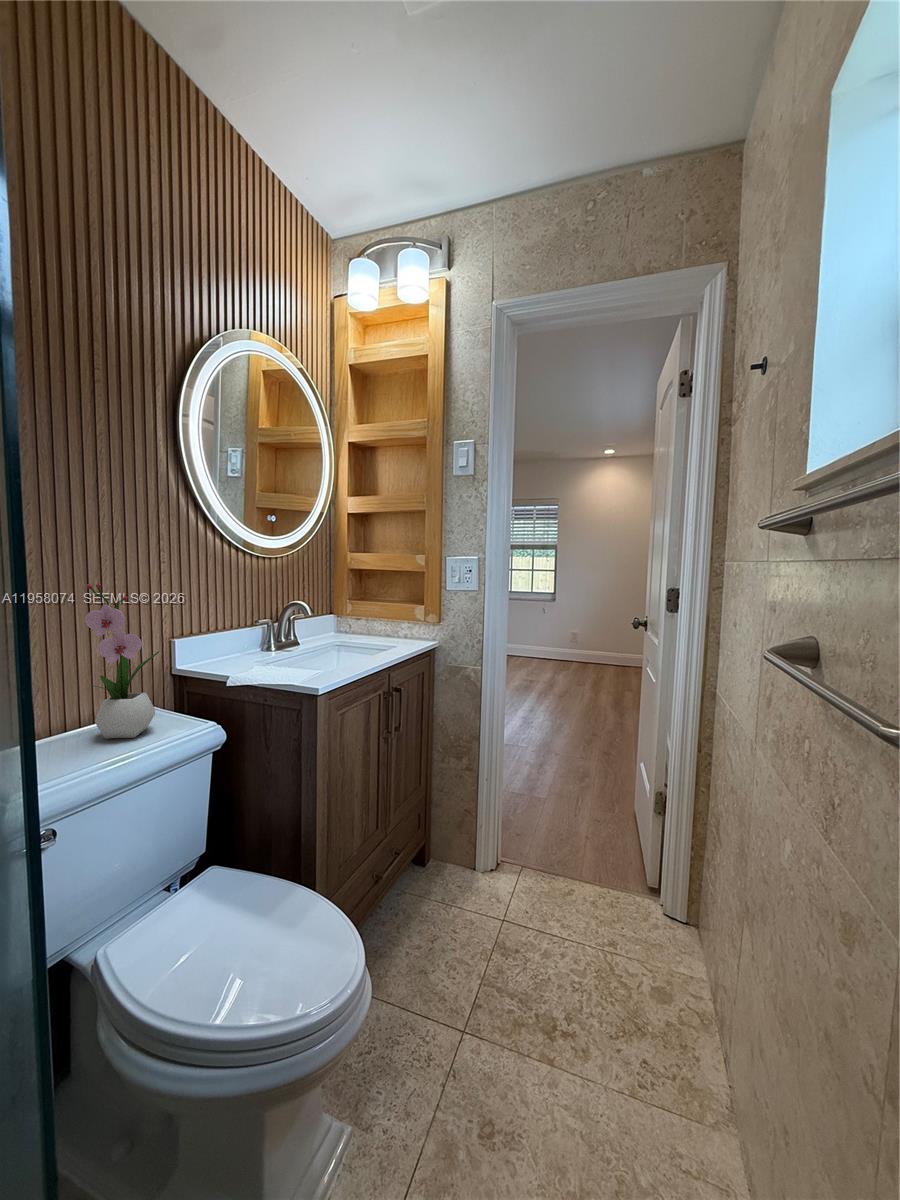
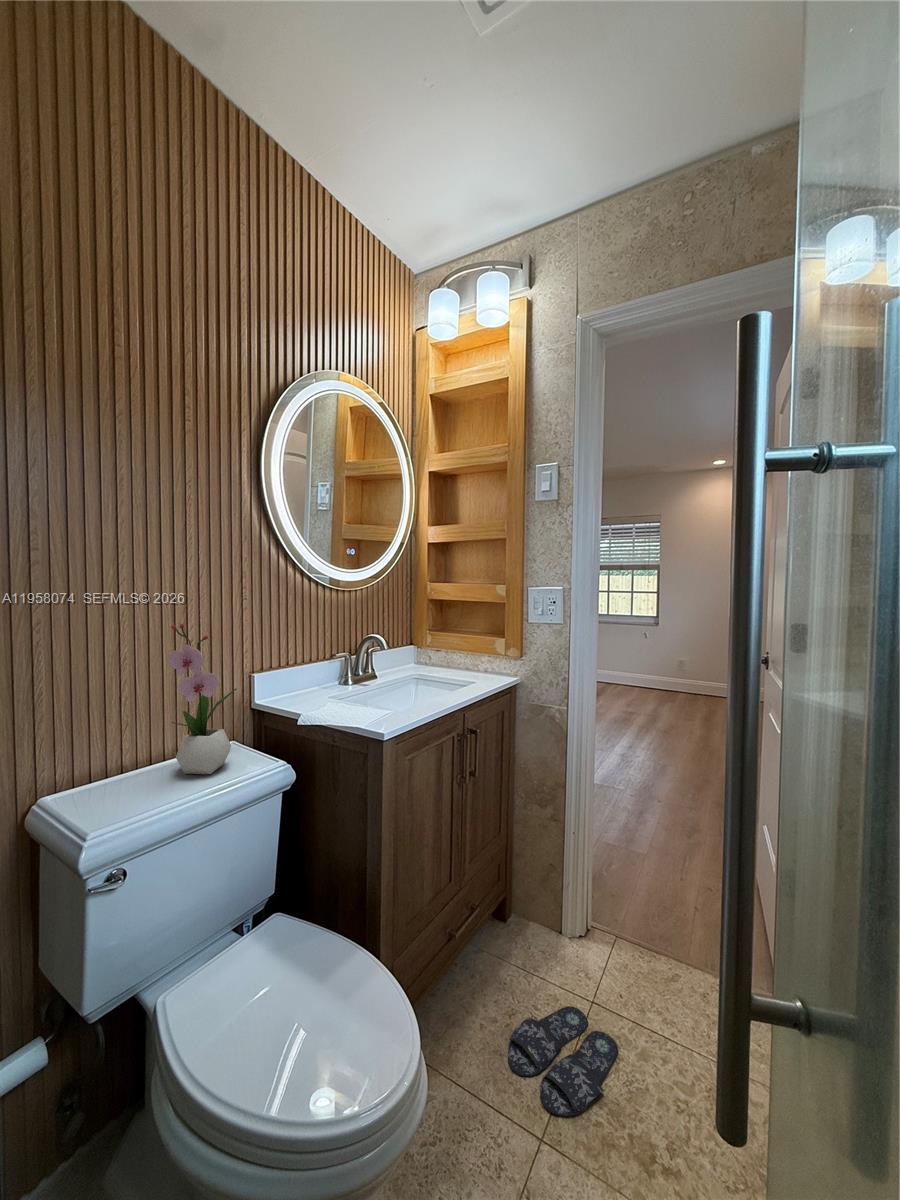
slippers: none [432,926,526,1010] -> present [508,1006,618,1116]

